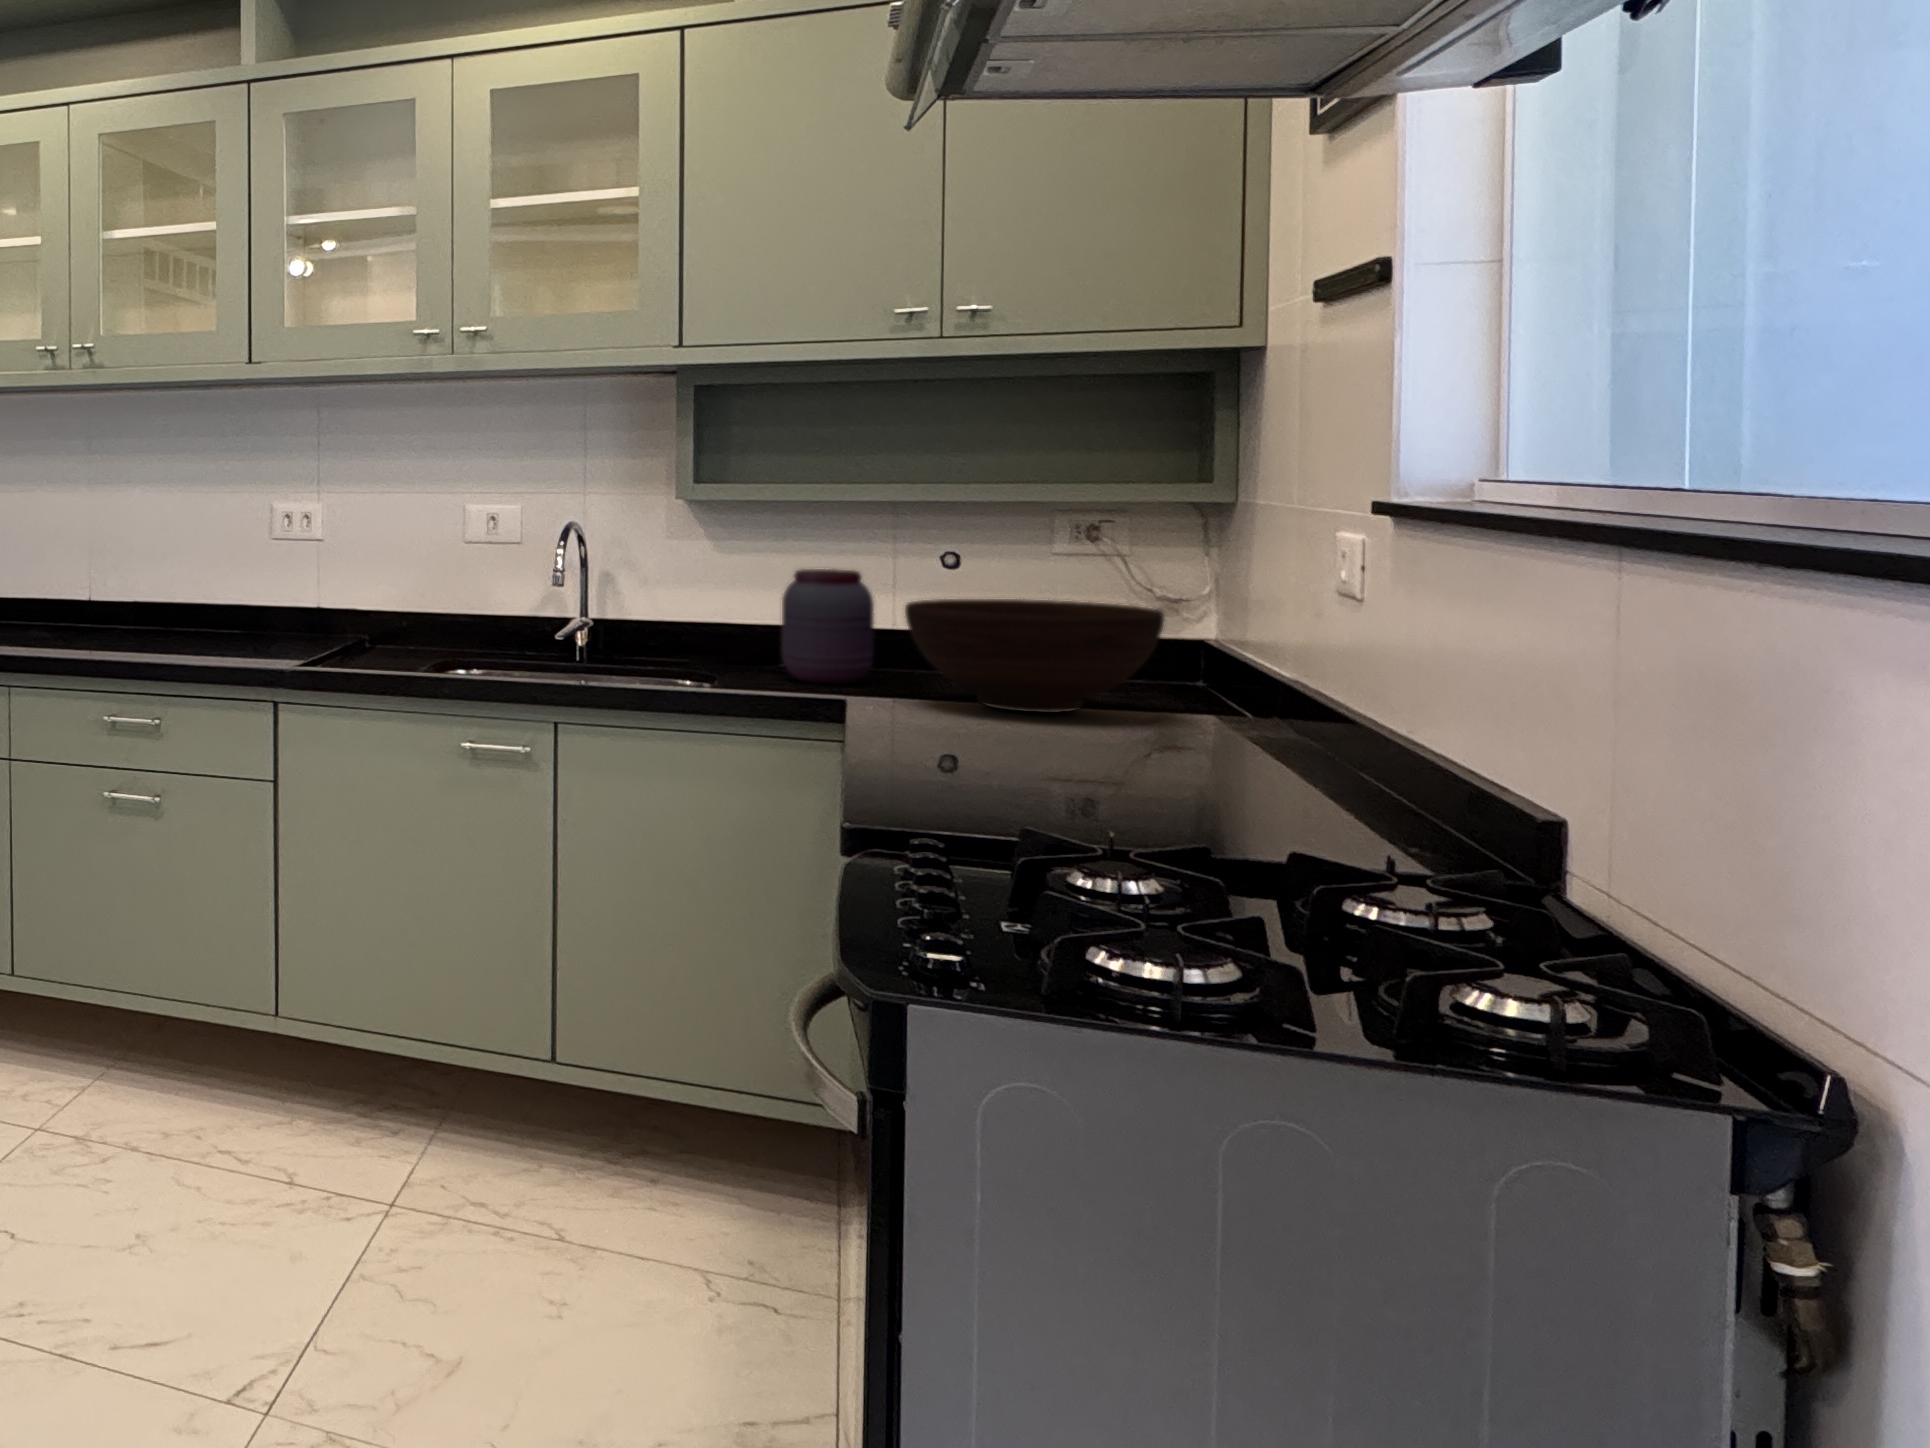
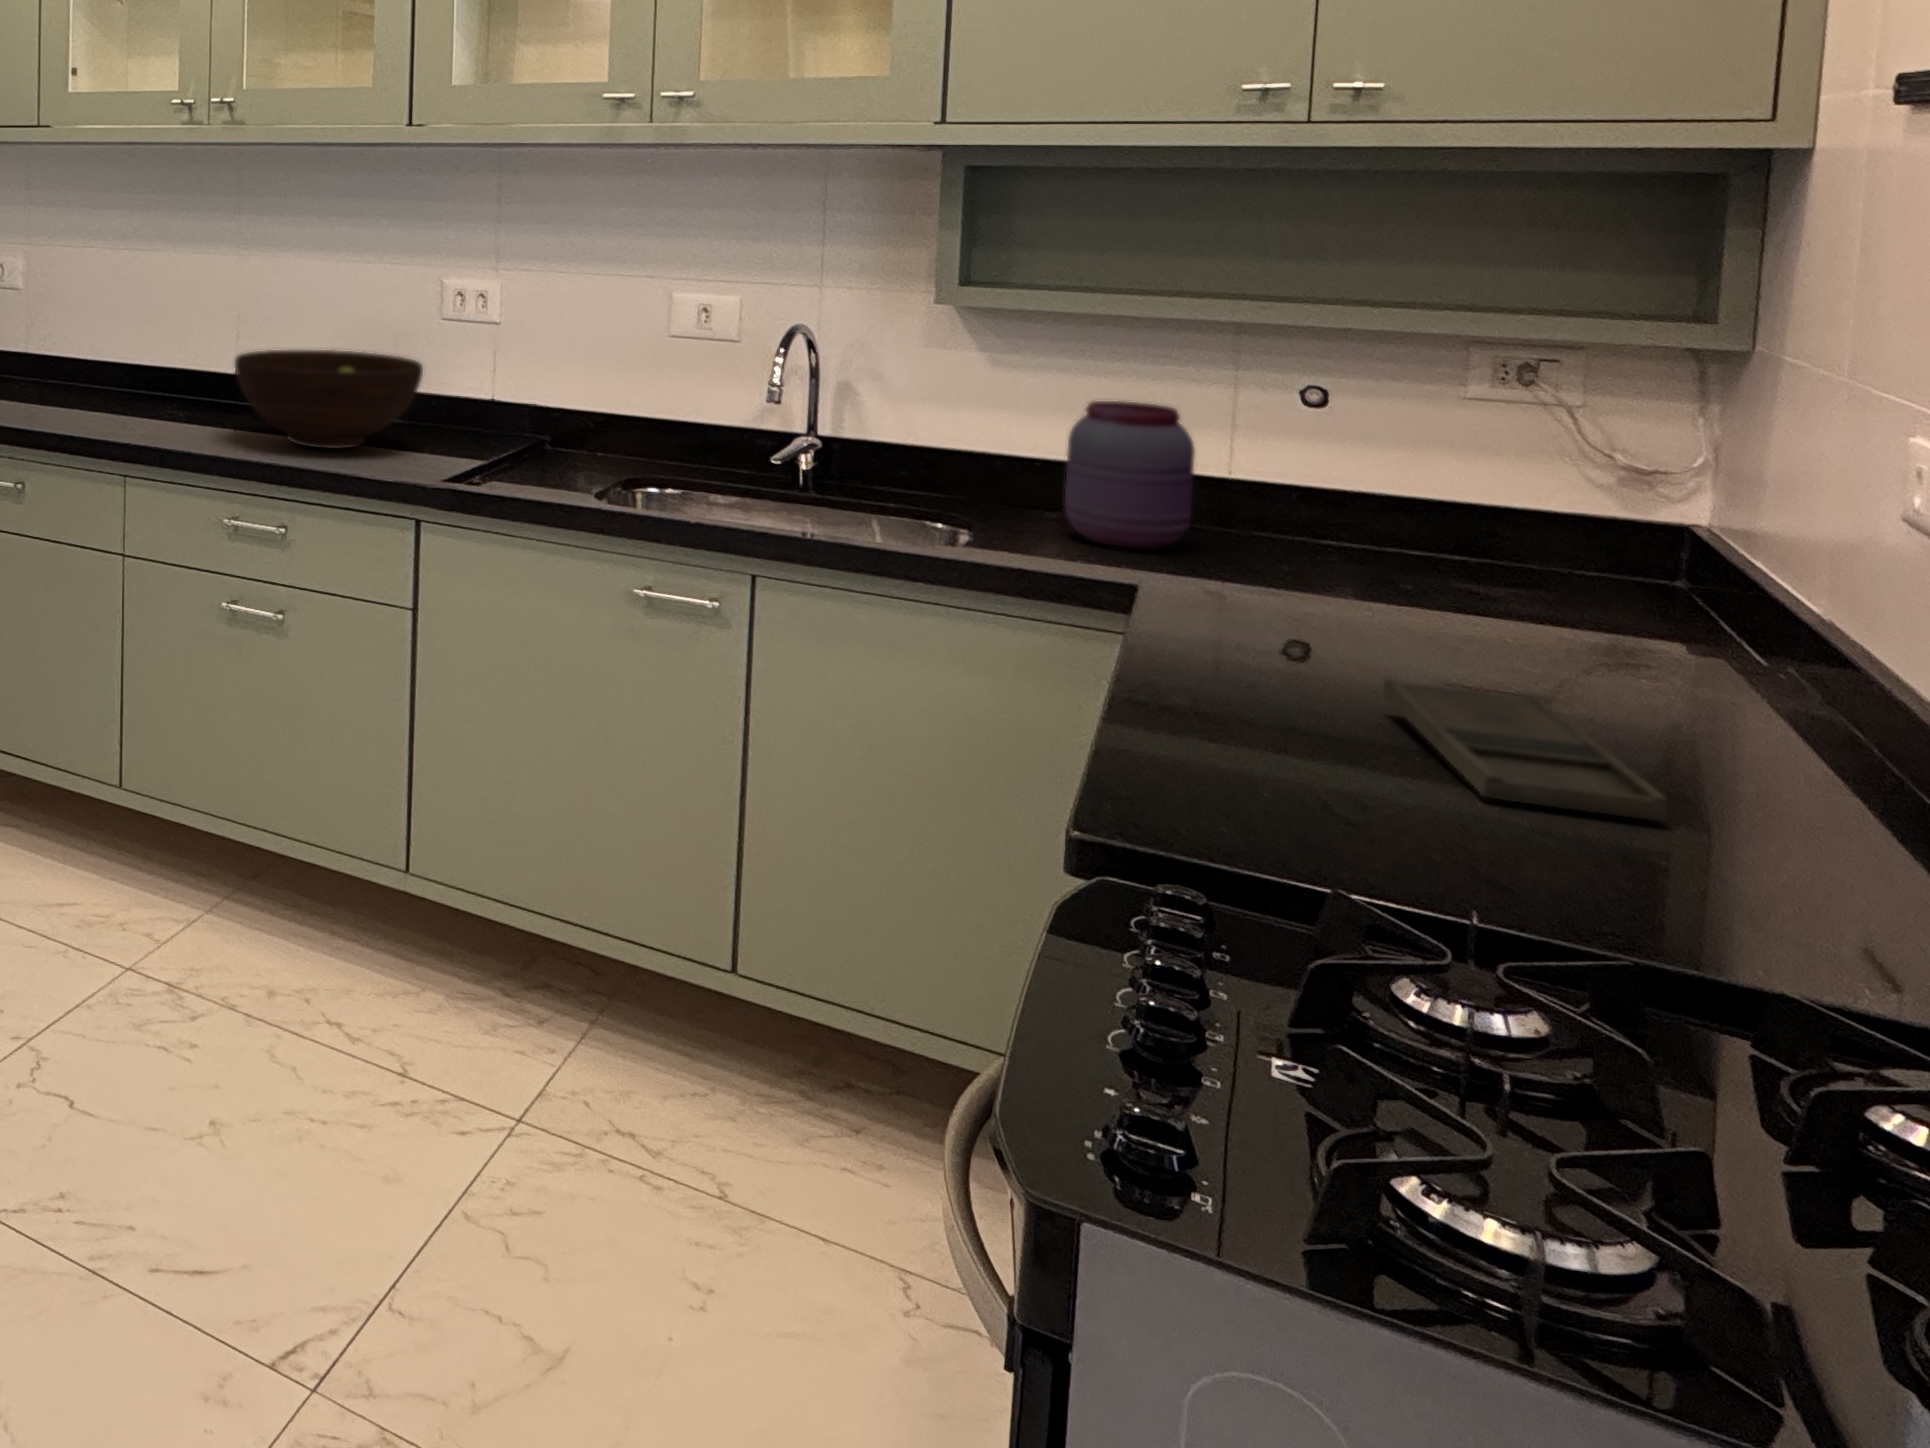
fruit bowl: present [905,599,1164,713] -> present [235,350,423,449]
tray: none [1028,730,1216,794] -> present [1384,678,1668,821]

